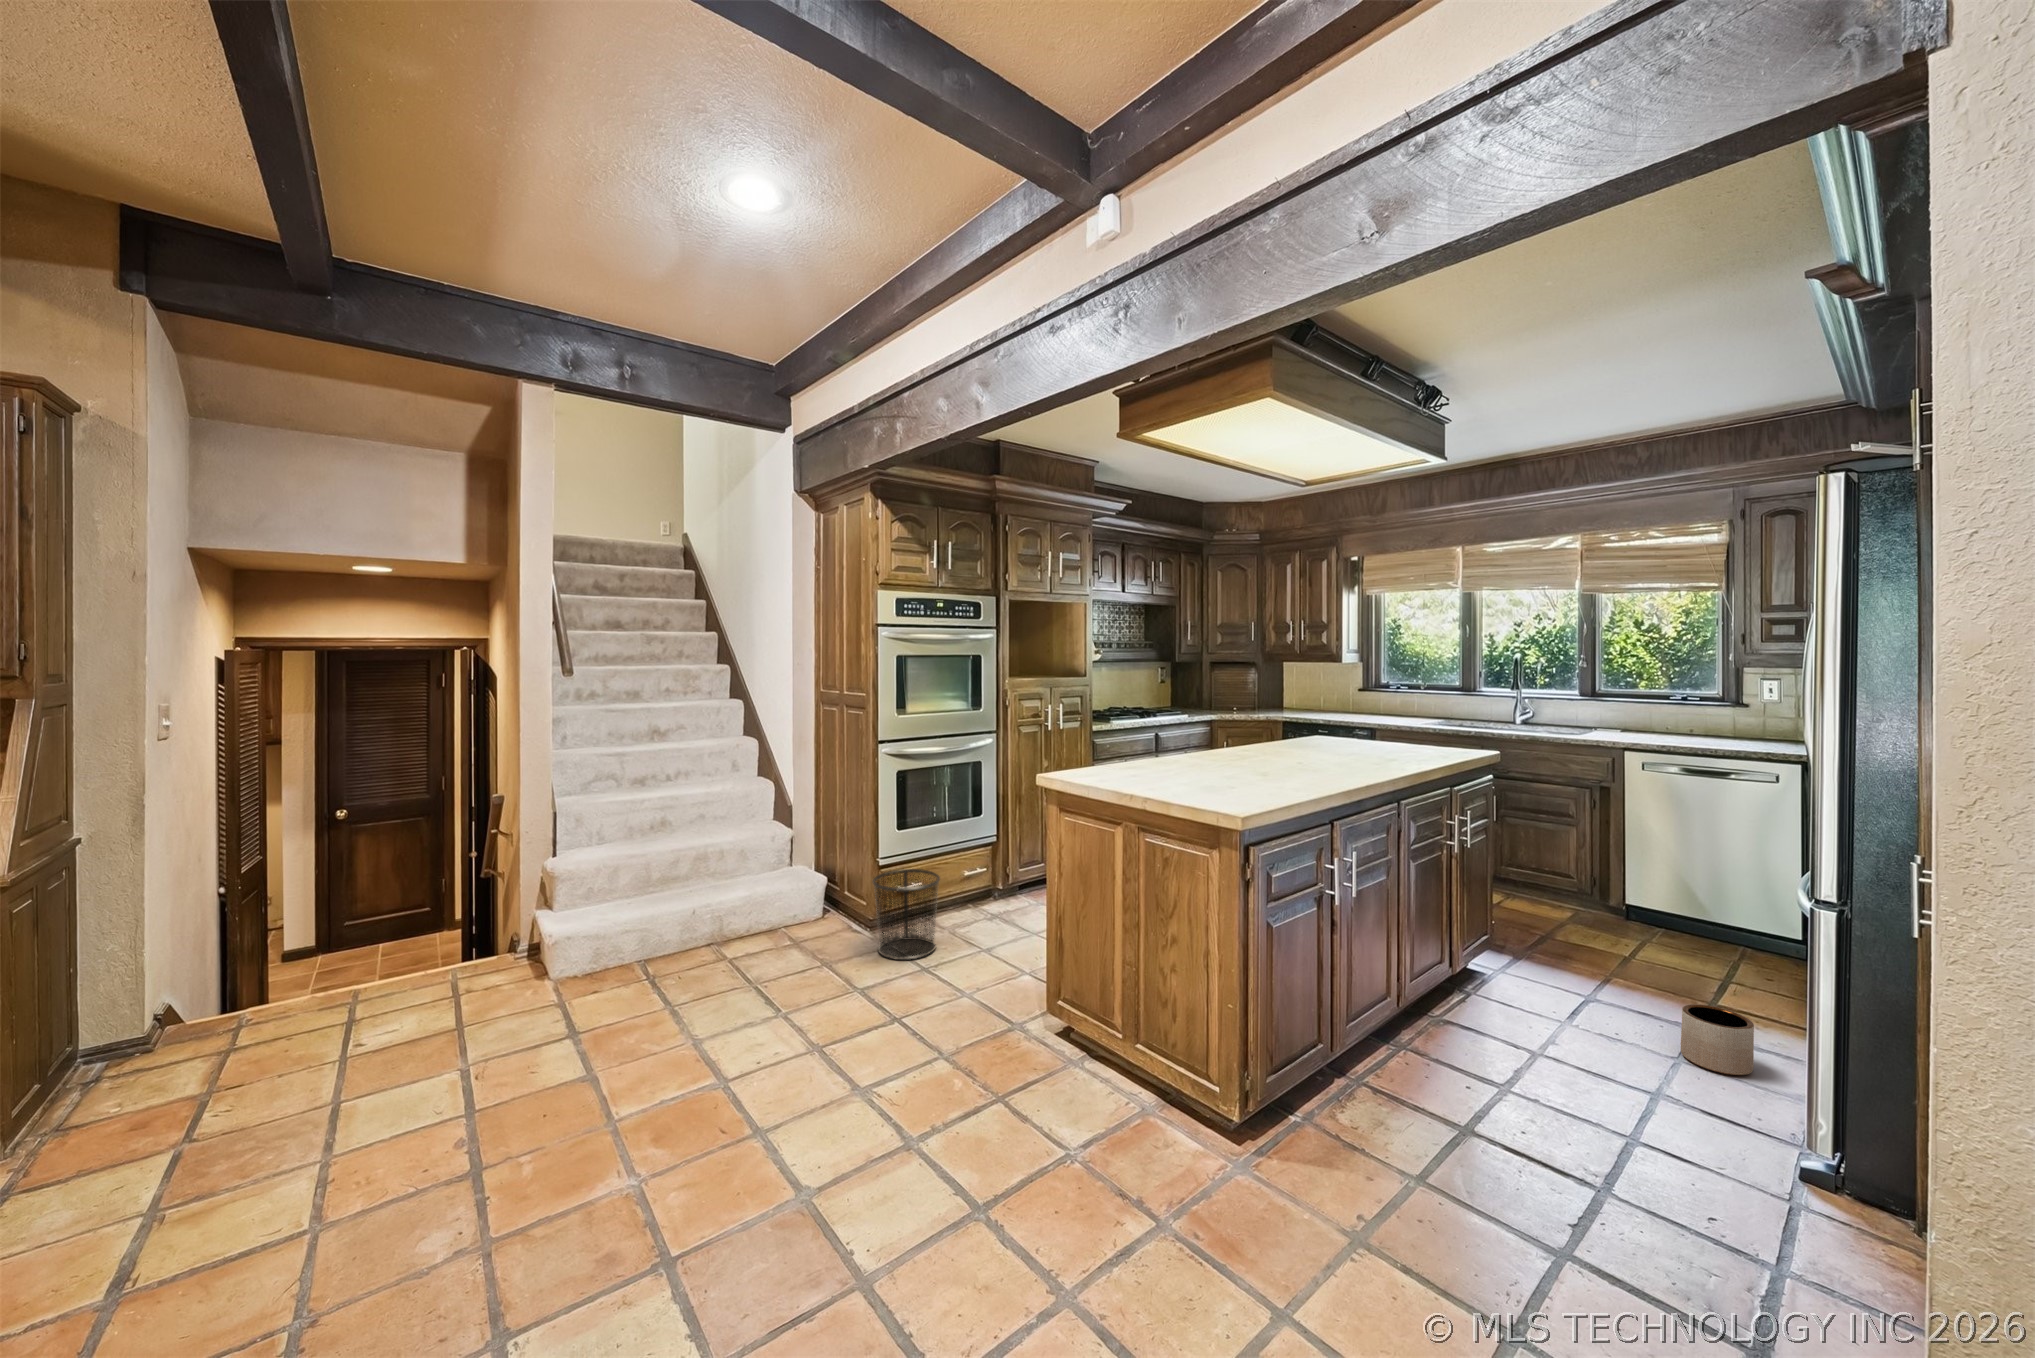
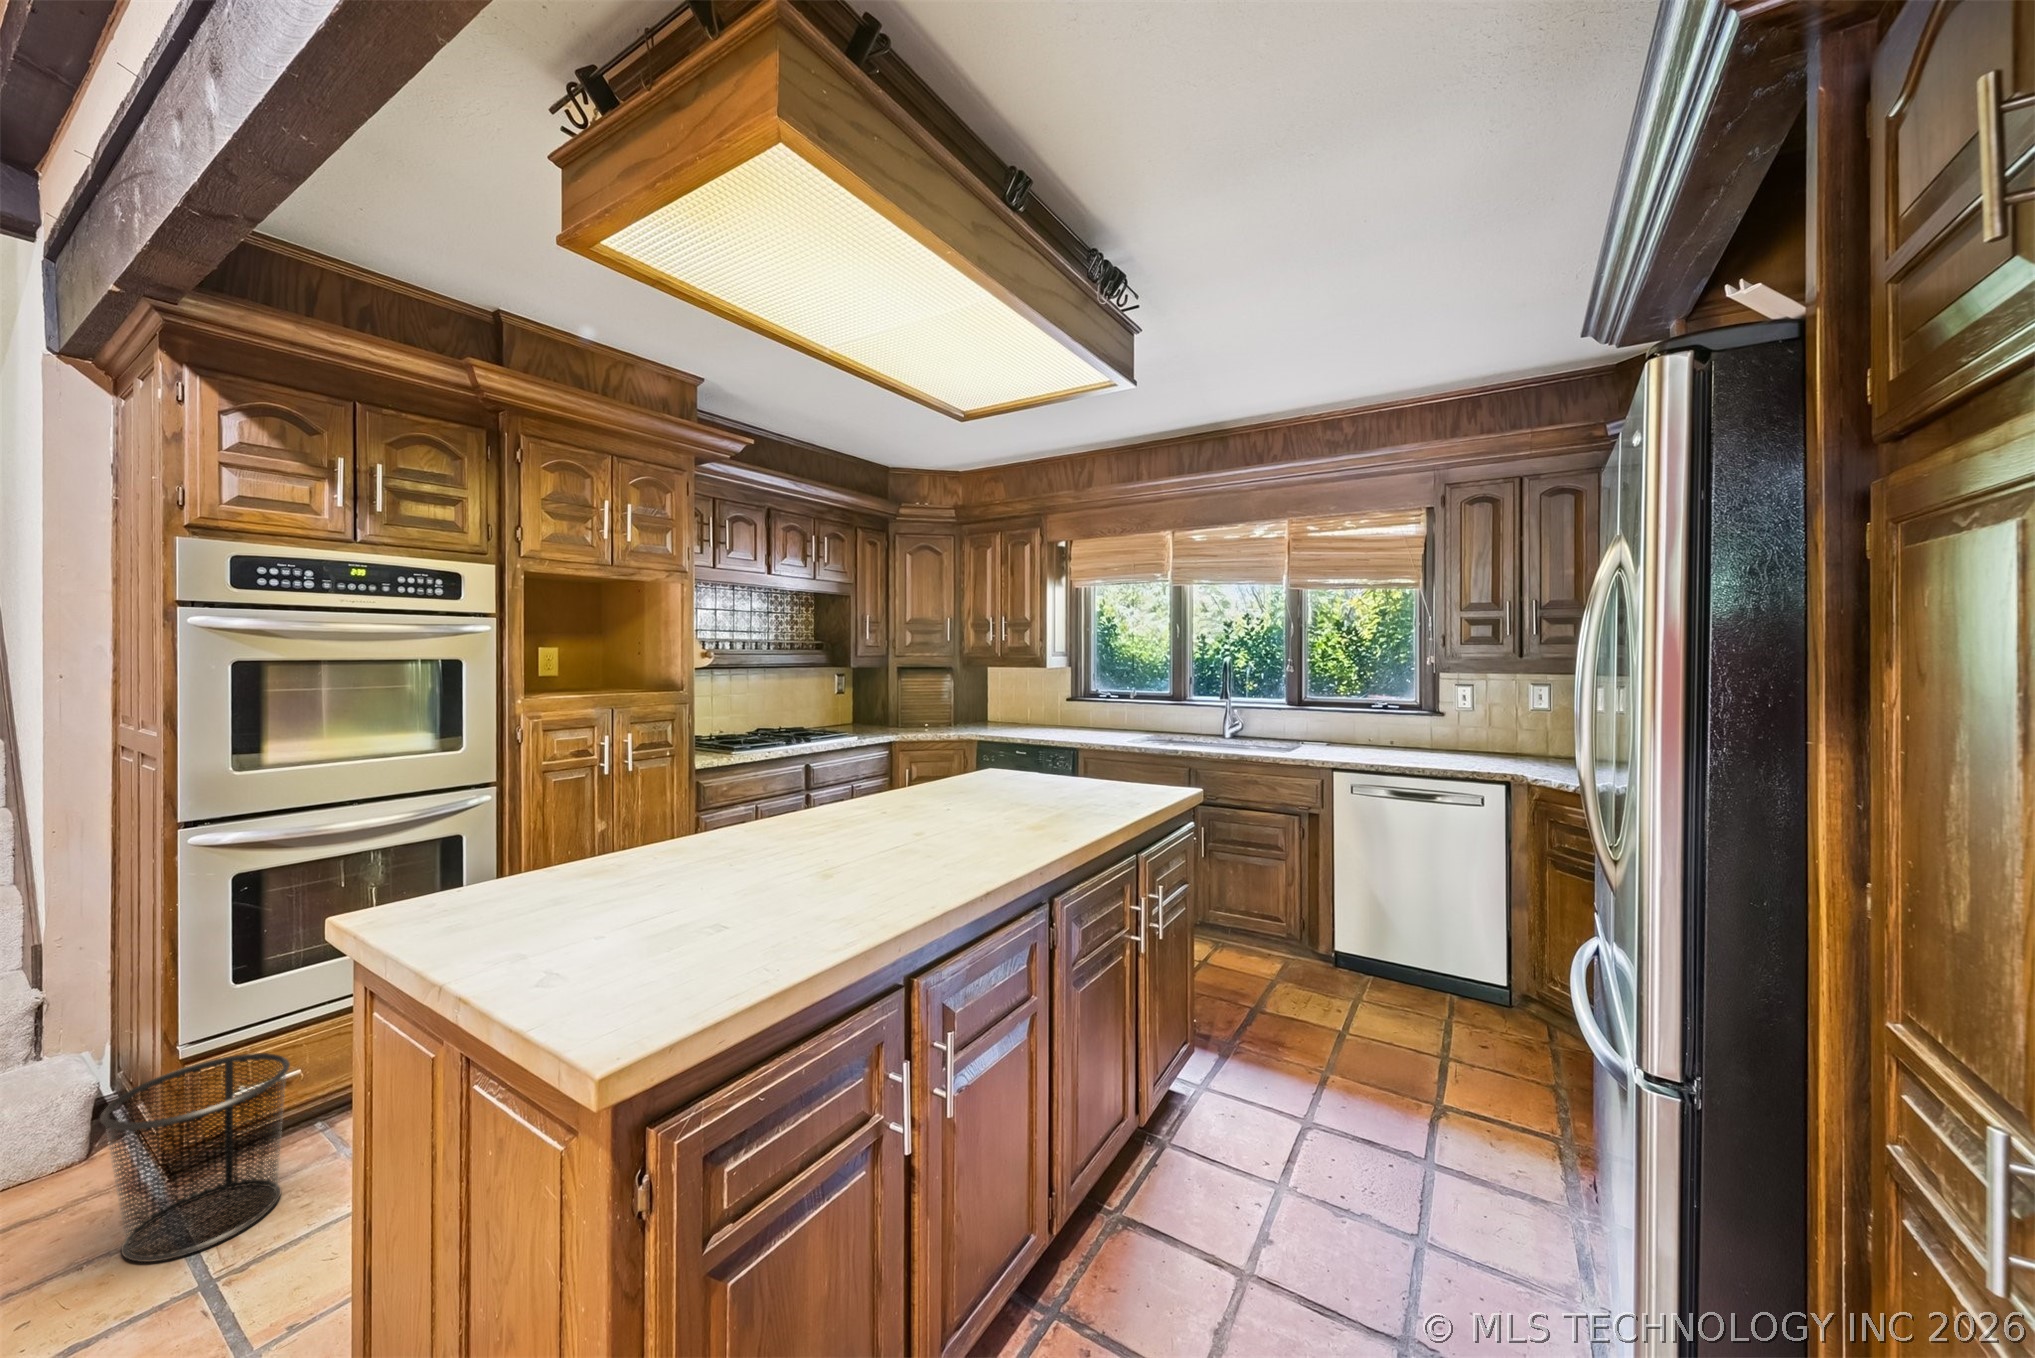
planter: present [1681,1004,1754,1075] -> none [1428,1153,1518,1271]

